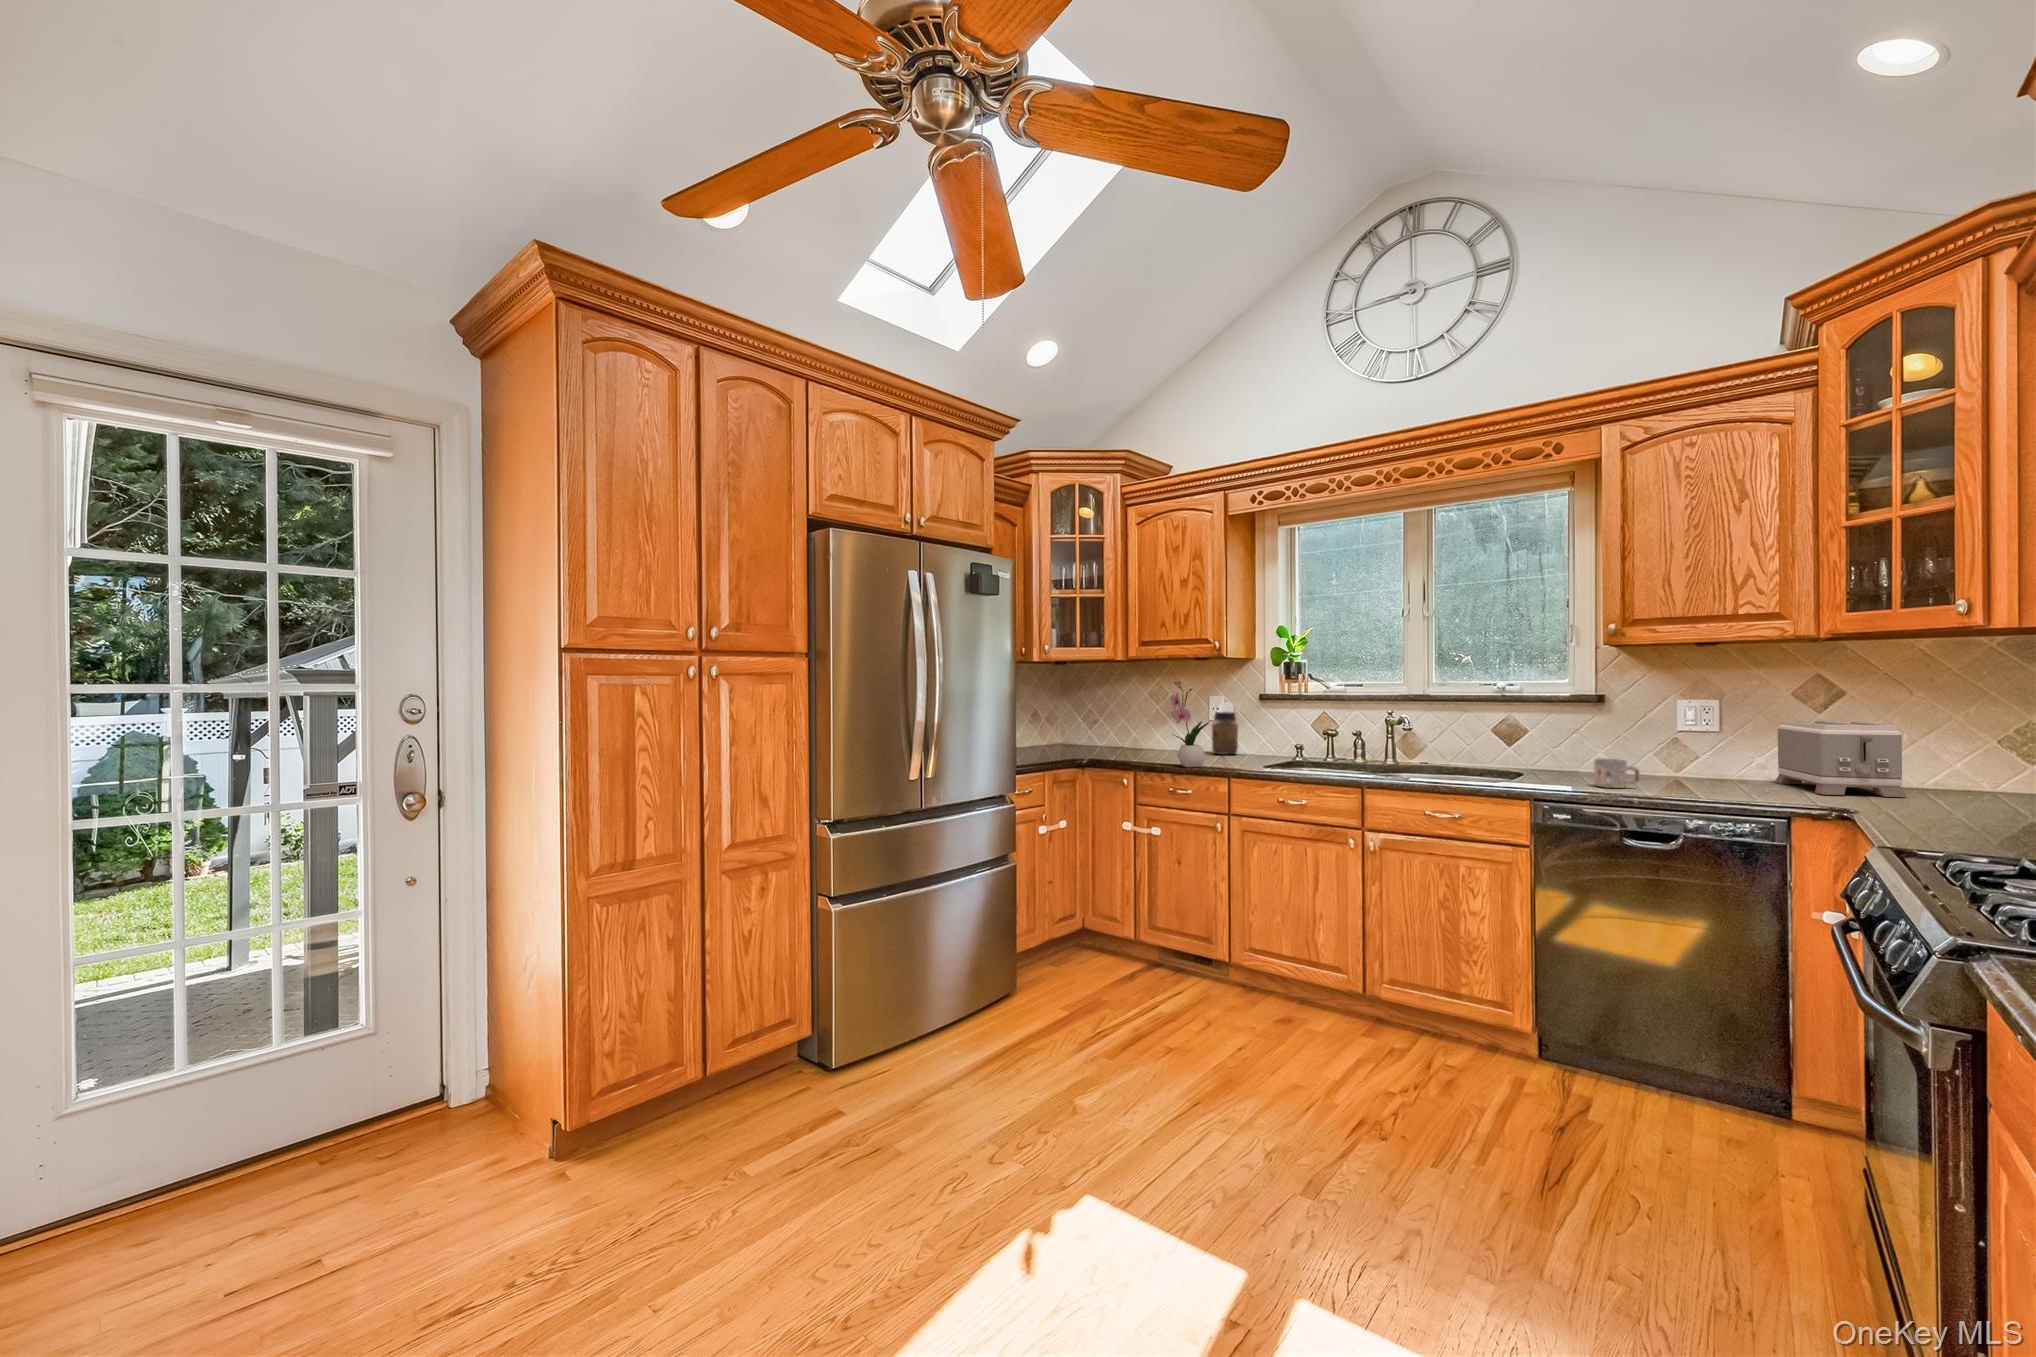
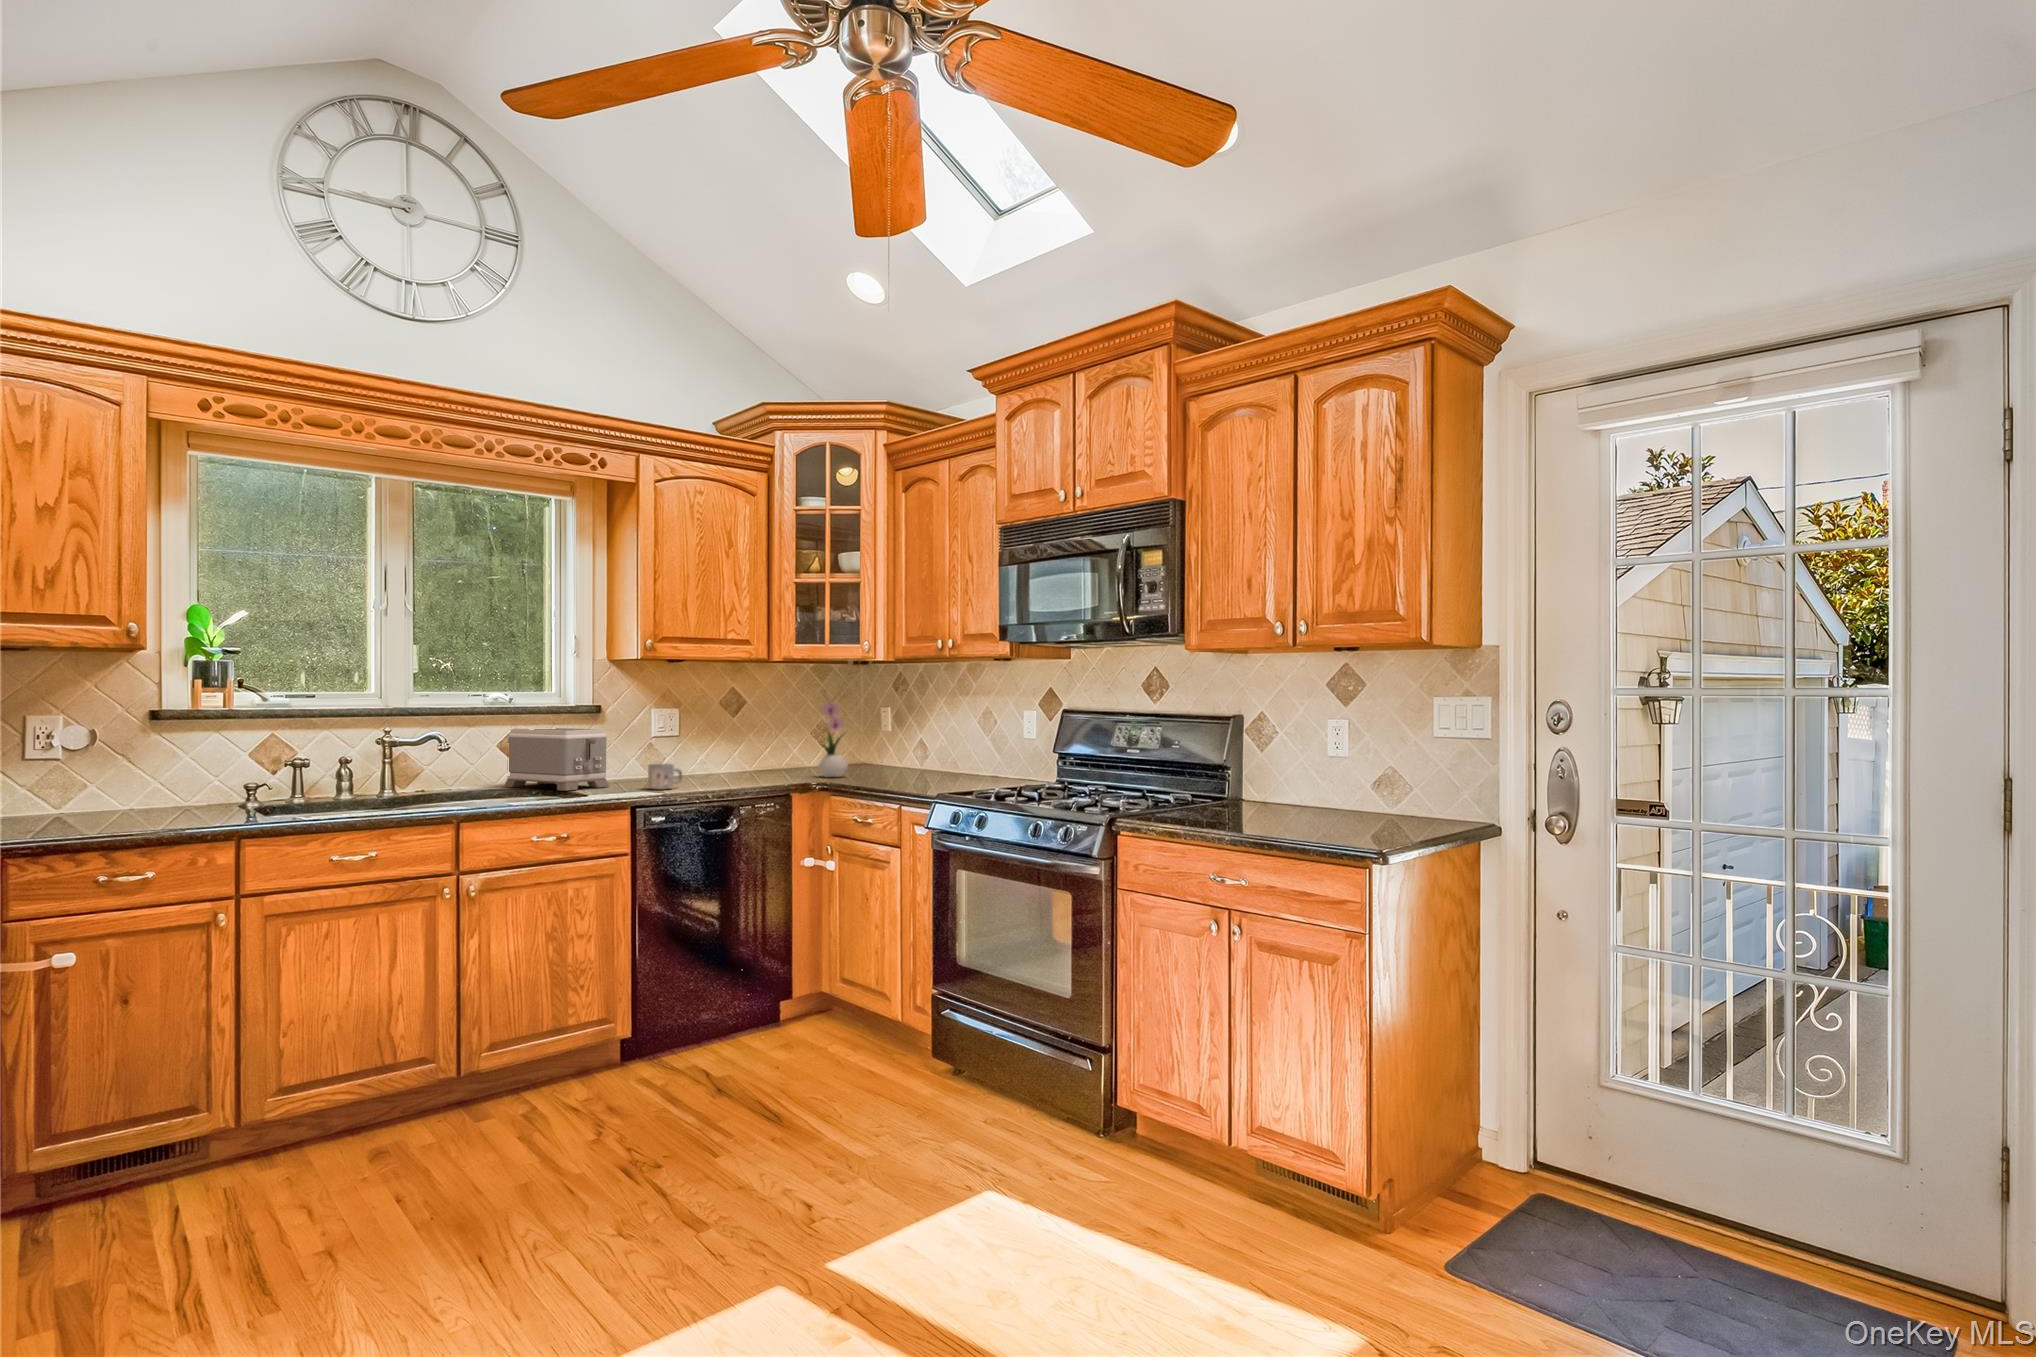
flower arrangement: present [1170,681,1209,767] -> present [818,701,848,777]
jar: present [1212,712,1238,755] -> none [44,742,112,816]
toaster: present [1775,720,1907,797] -> present [504,728,609,791]

